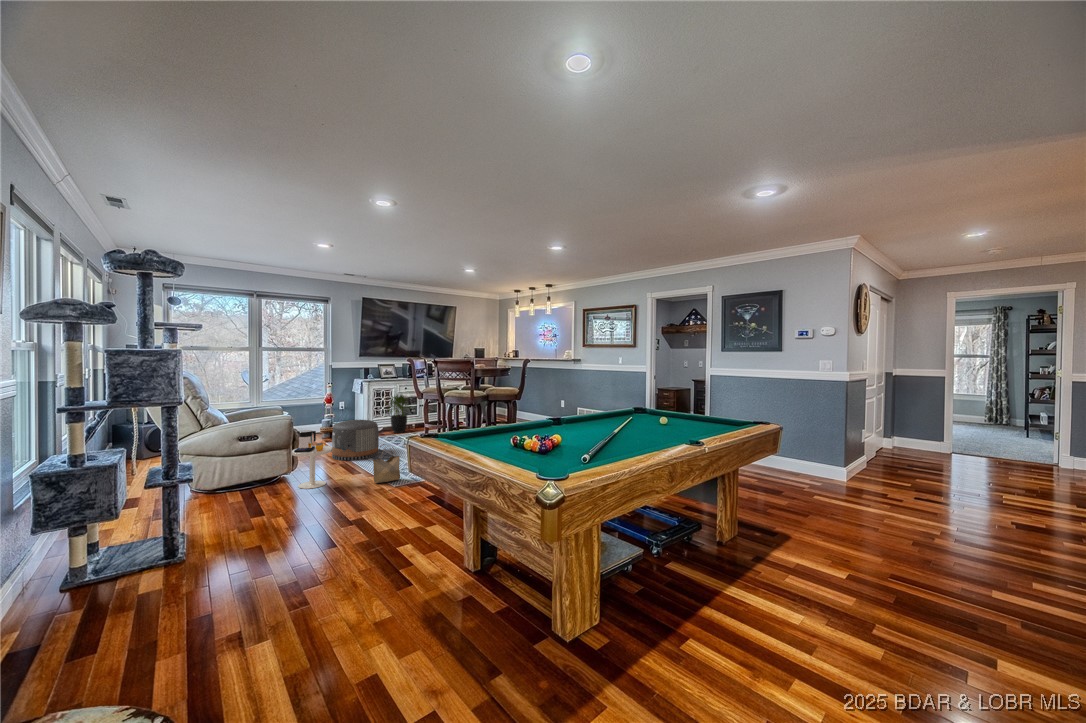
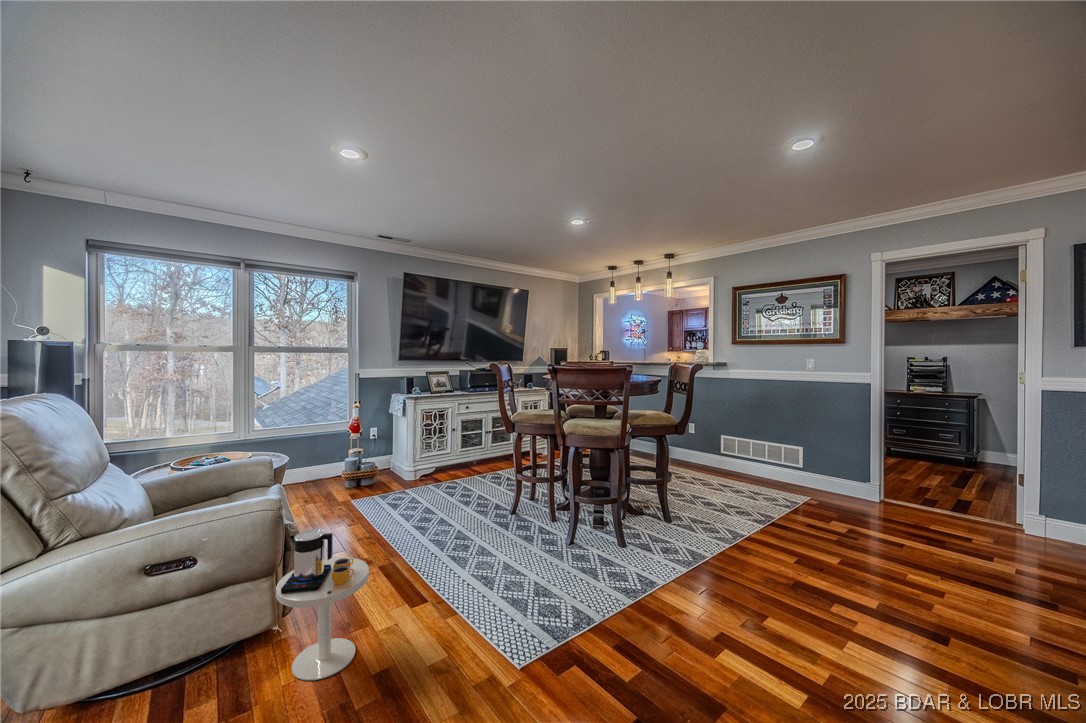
potted plant: present [388,394,411,433] -> none [440,416,480,477]
pouf: present [332,420,379,460] -> none [364,471,444,555]
woven basket: present [373,444,400,483] -> none [461,555,518,657]

